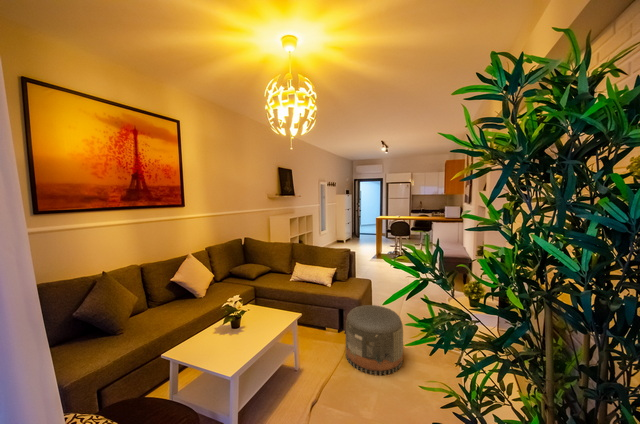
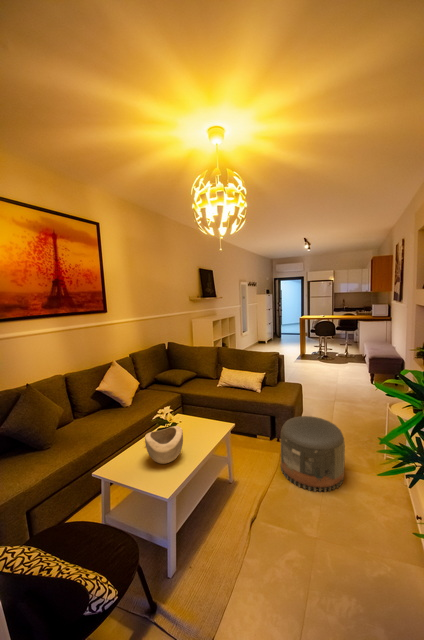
decorative bowl: none [210,312,249,349] -> present [145,426,183,464]

